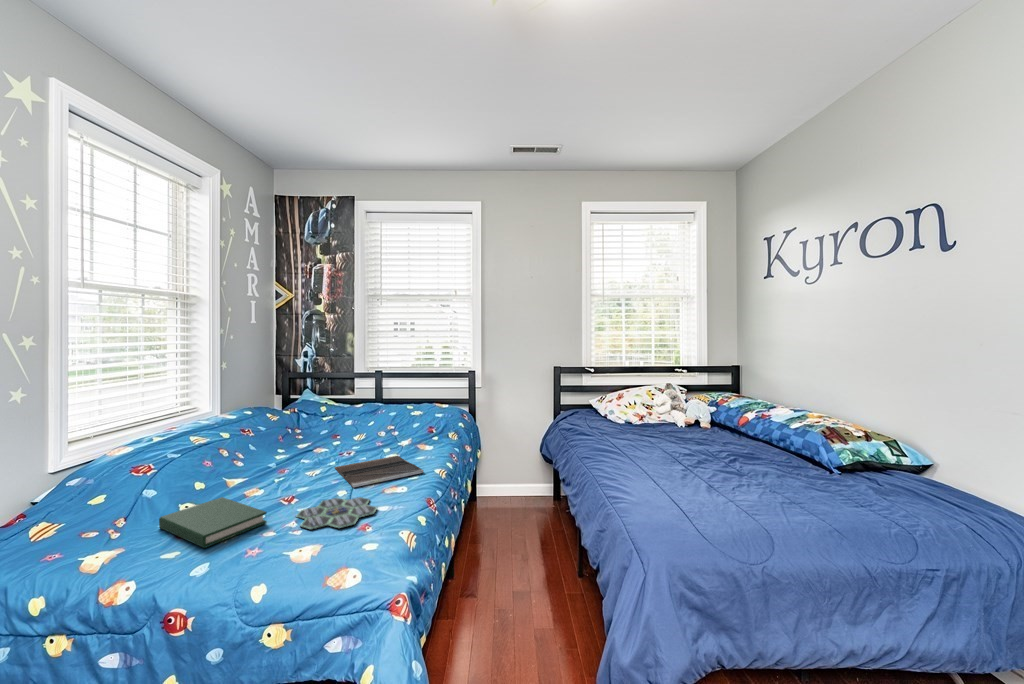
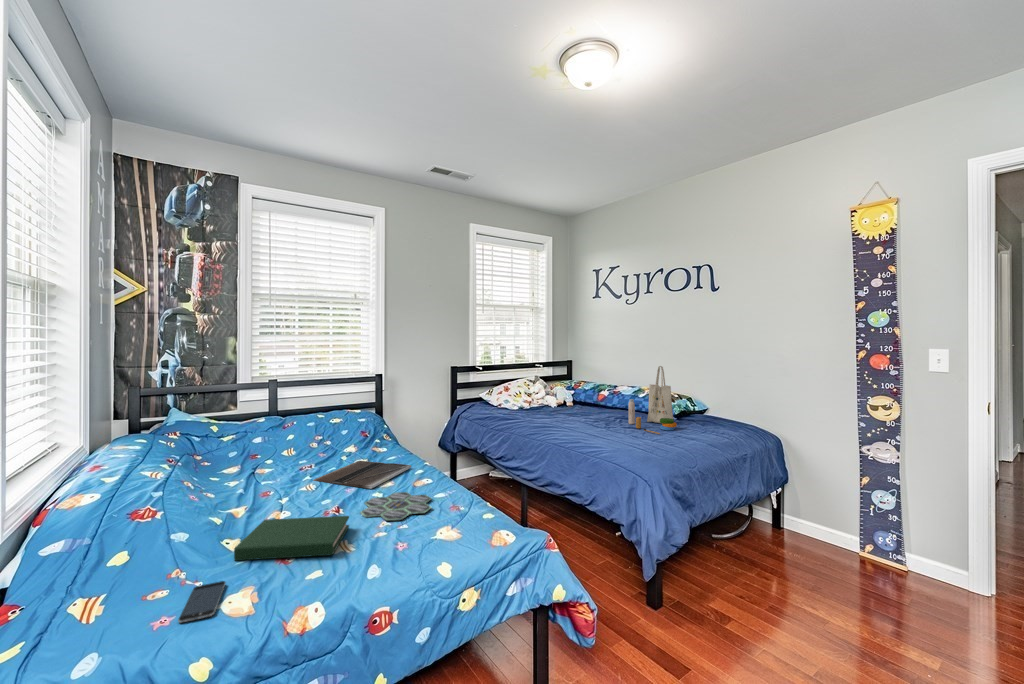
tote bag: none [738,382,818,496] -> present [628,366,677,434]
smartphone: none [41,543,117,573] -> present [178,581,225,623]

